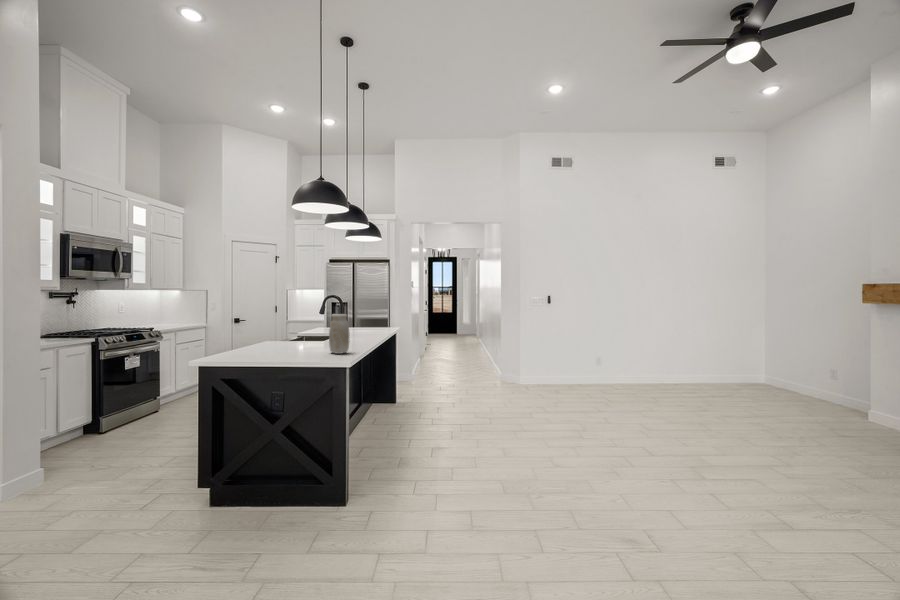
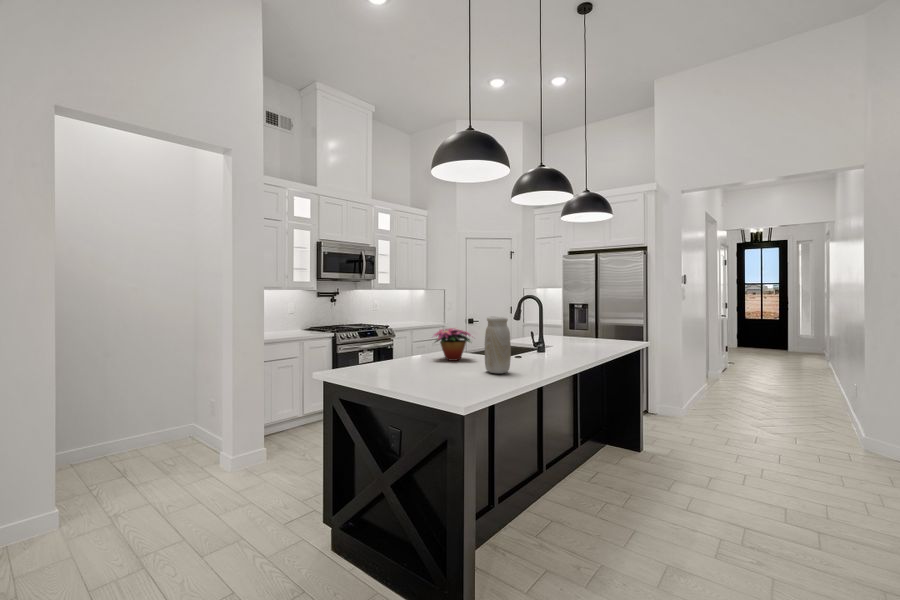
flower arrangement: none [270,323,311,349] -> present [434,328,471,361]

